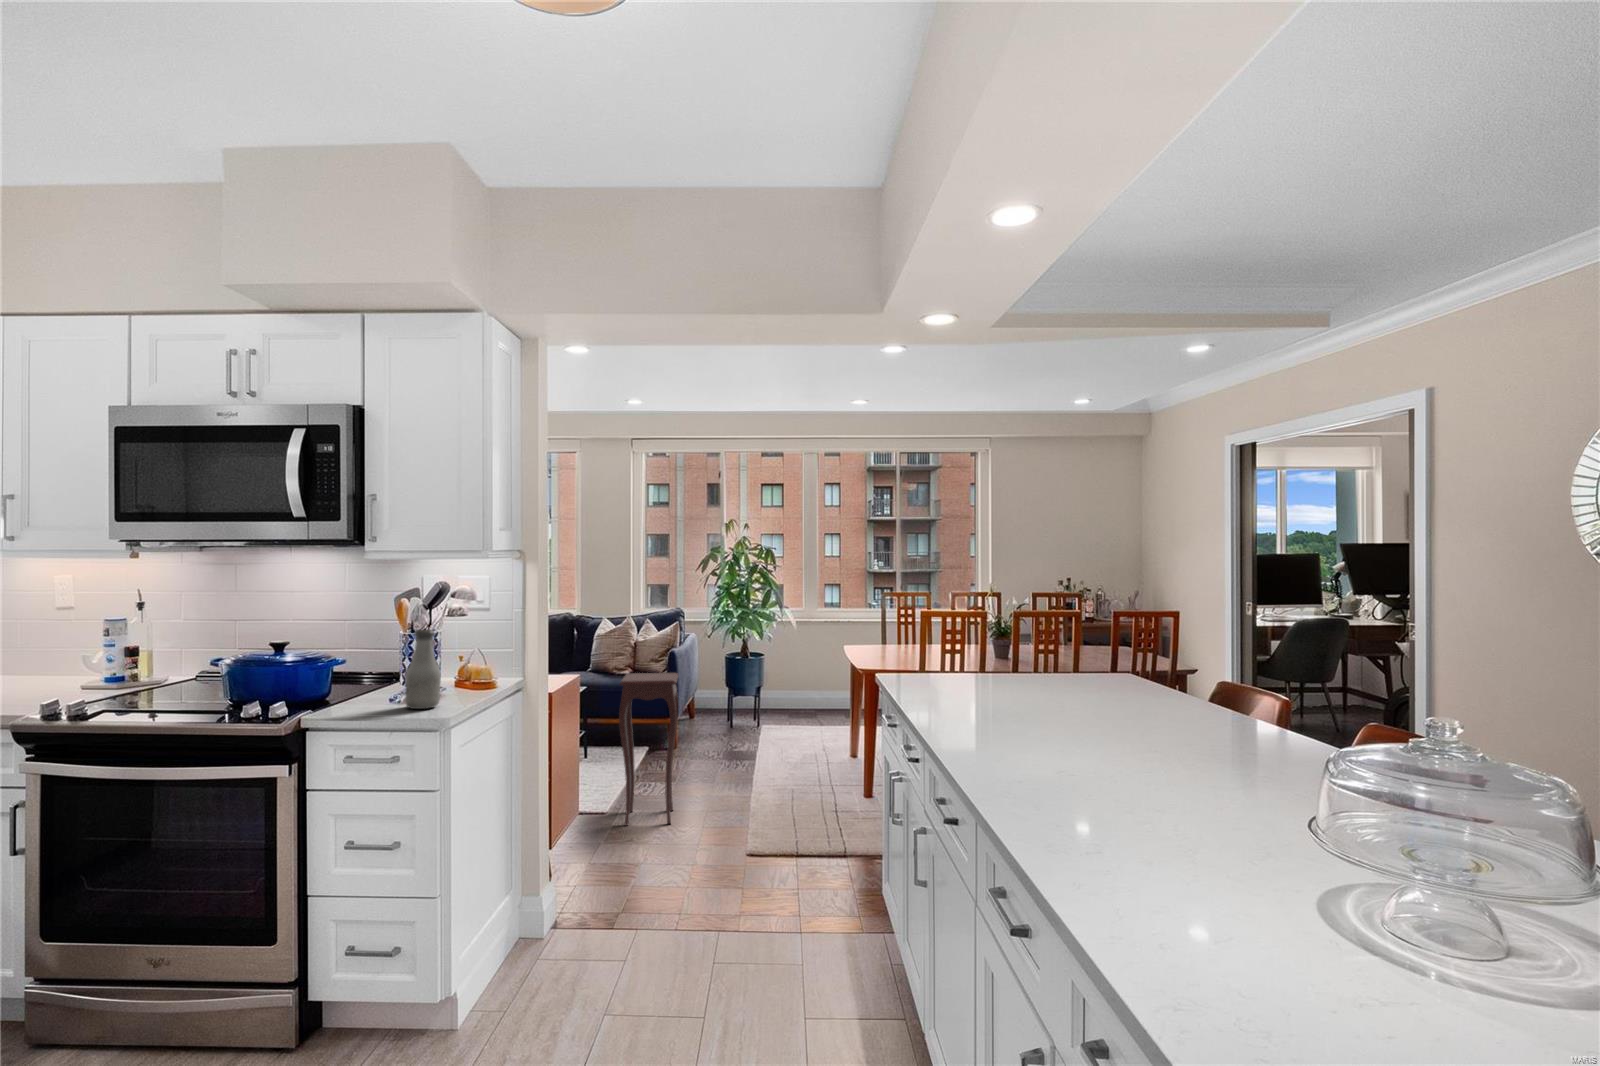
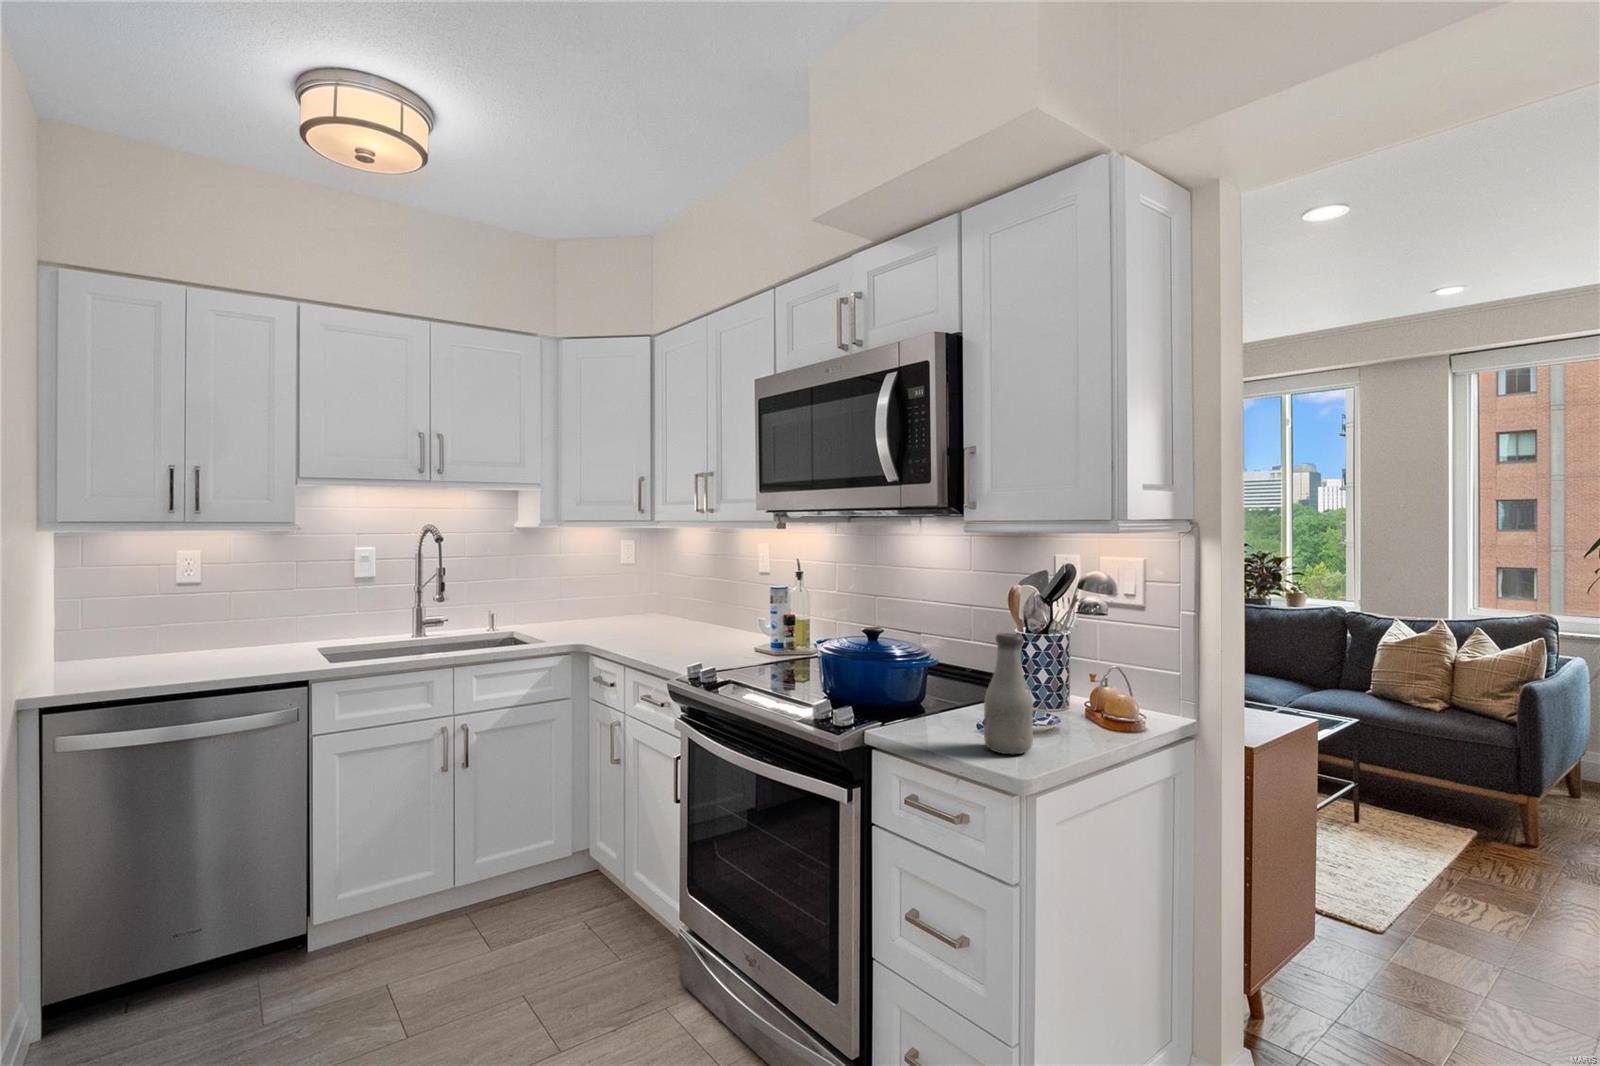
side table: present [619,673,678,826] -> none [1403,720,1536,1006]

